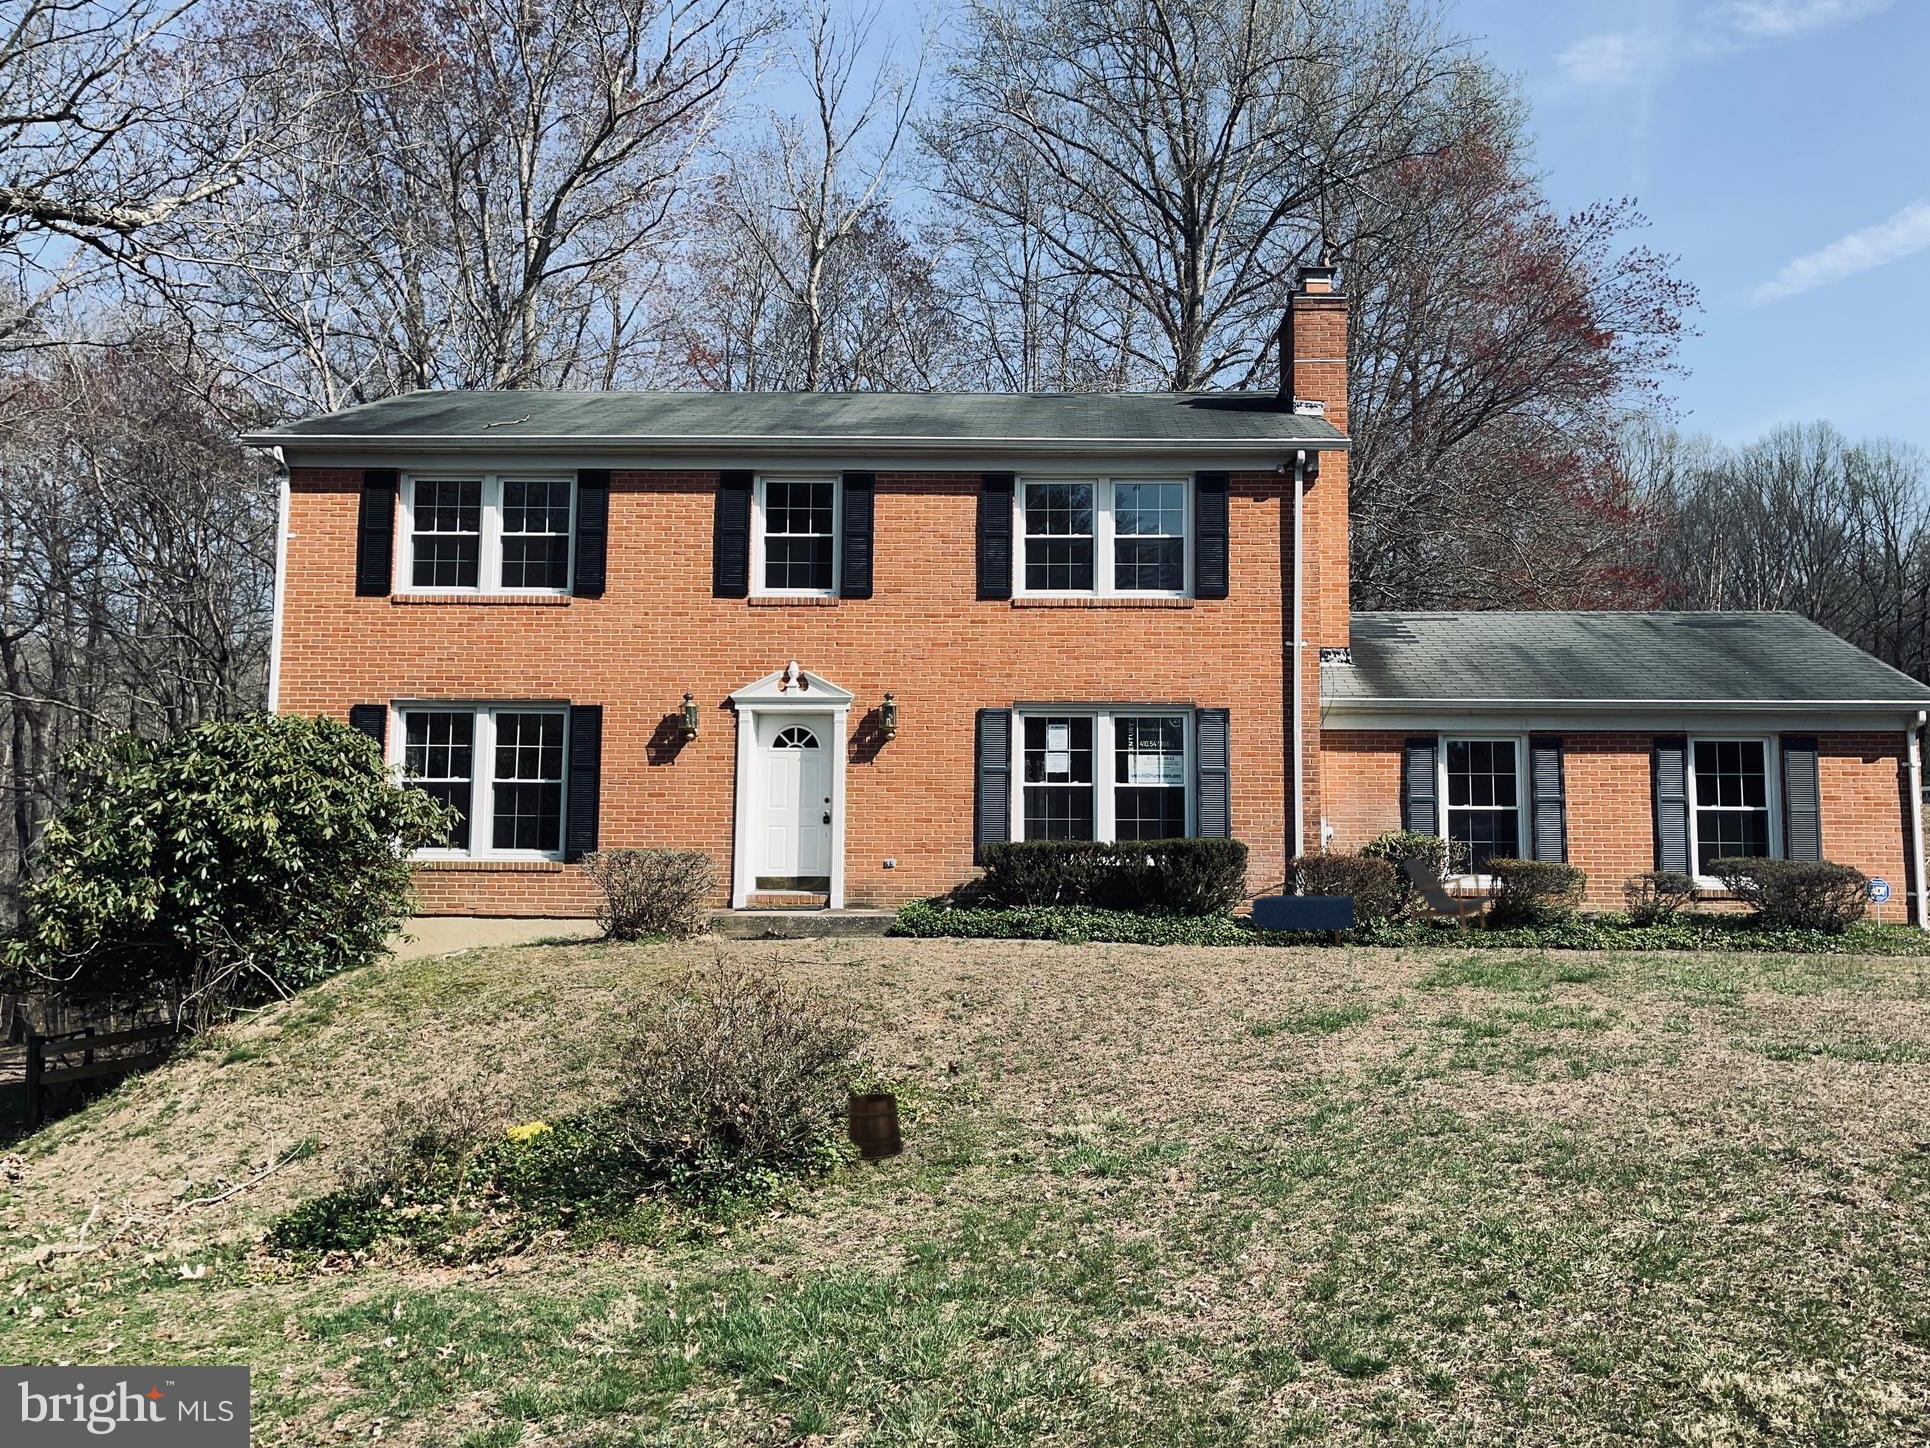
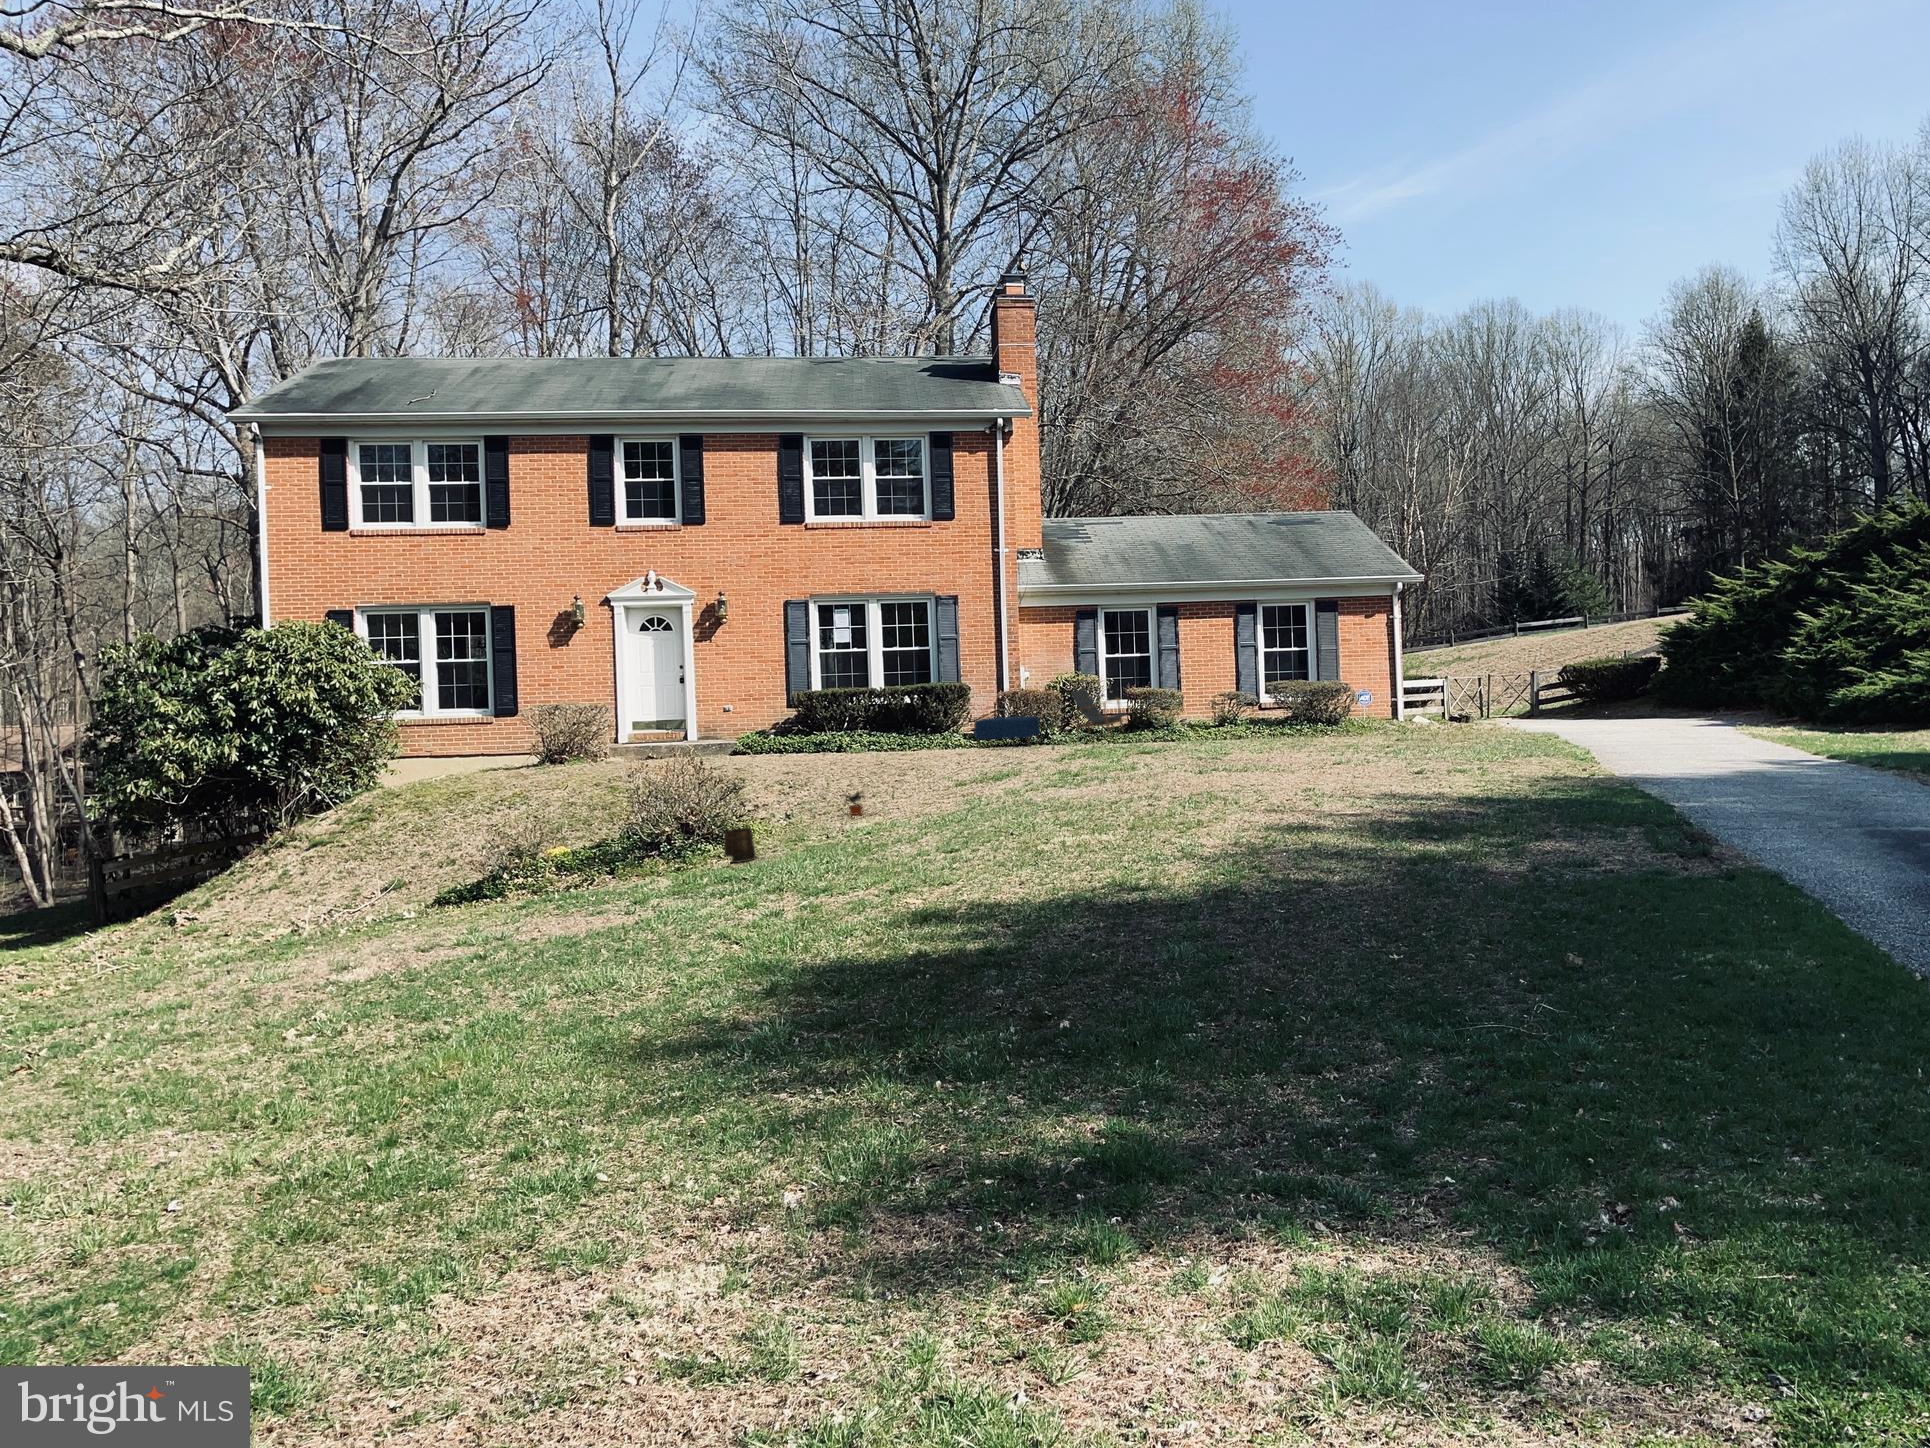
potted plant: none [1051,1030,1100,1072] -> present [843,792,865,815]

